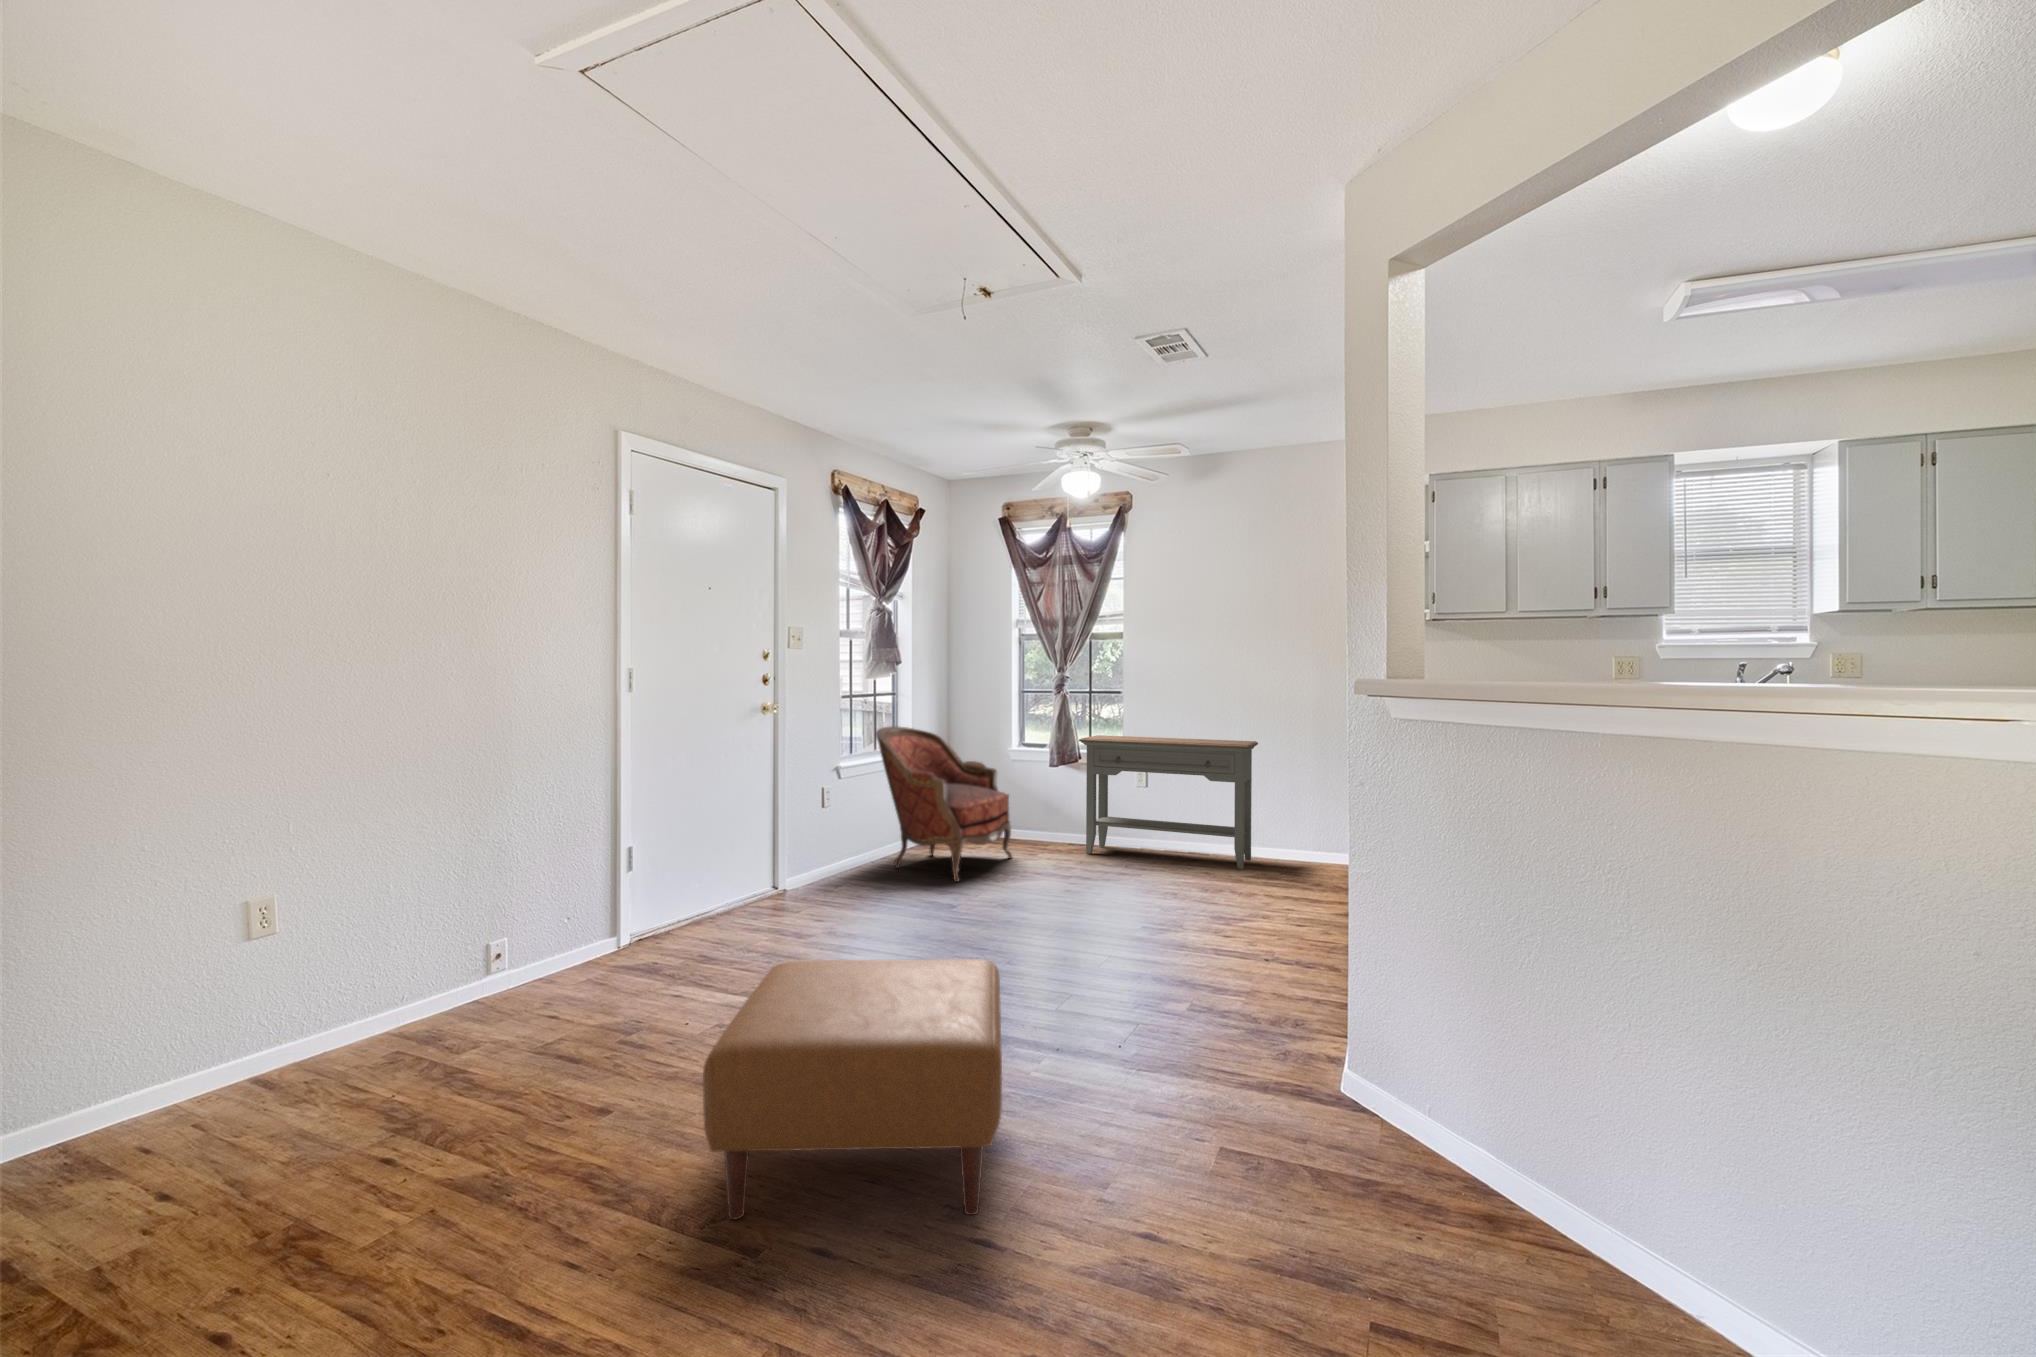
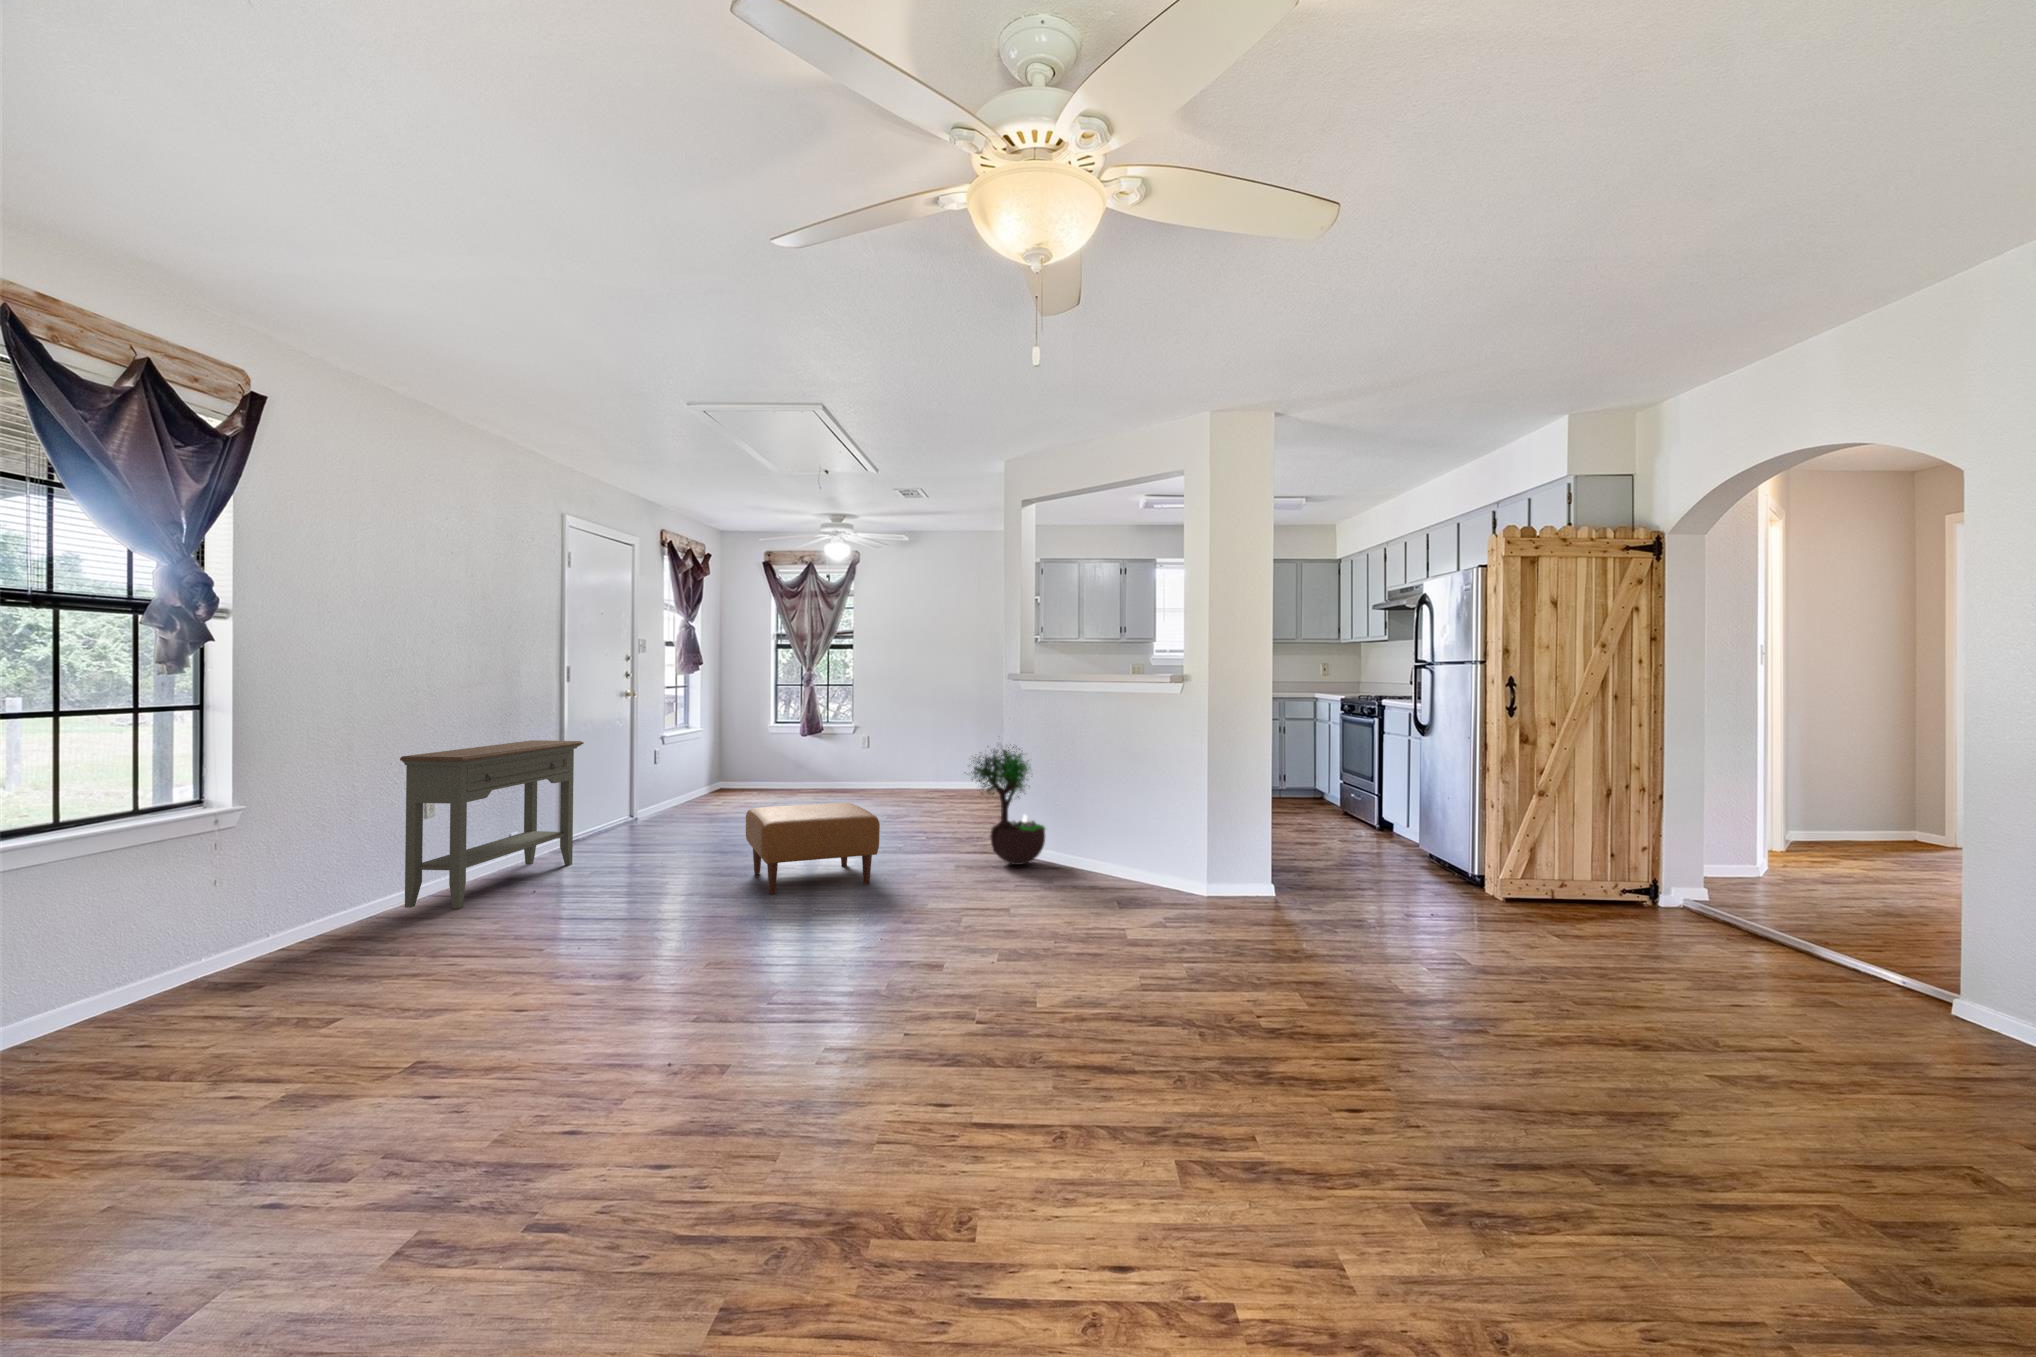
armchair: present [876,726,1012,882] -> none [686,709,781,810]
console table: present [1079,735,1258,869] -> present [400,740,584,909]
potted tree: none [1238,837,1474,1188] -> present [969,745,1045,865]

